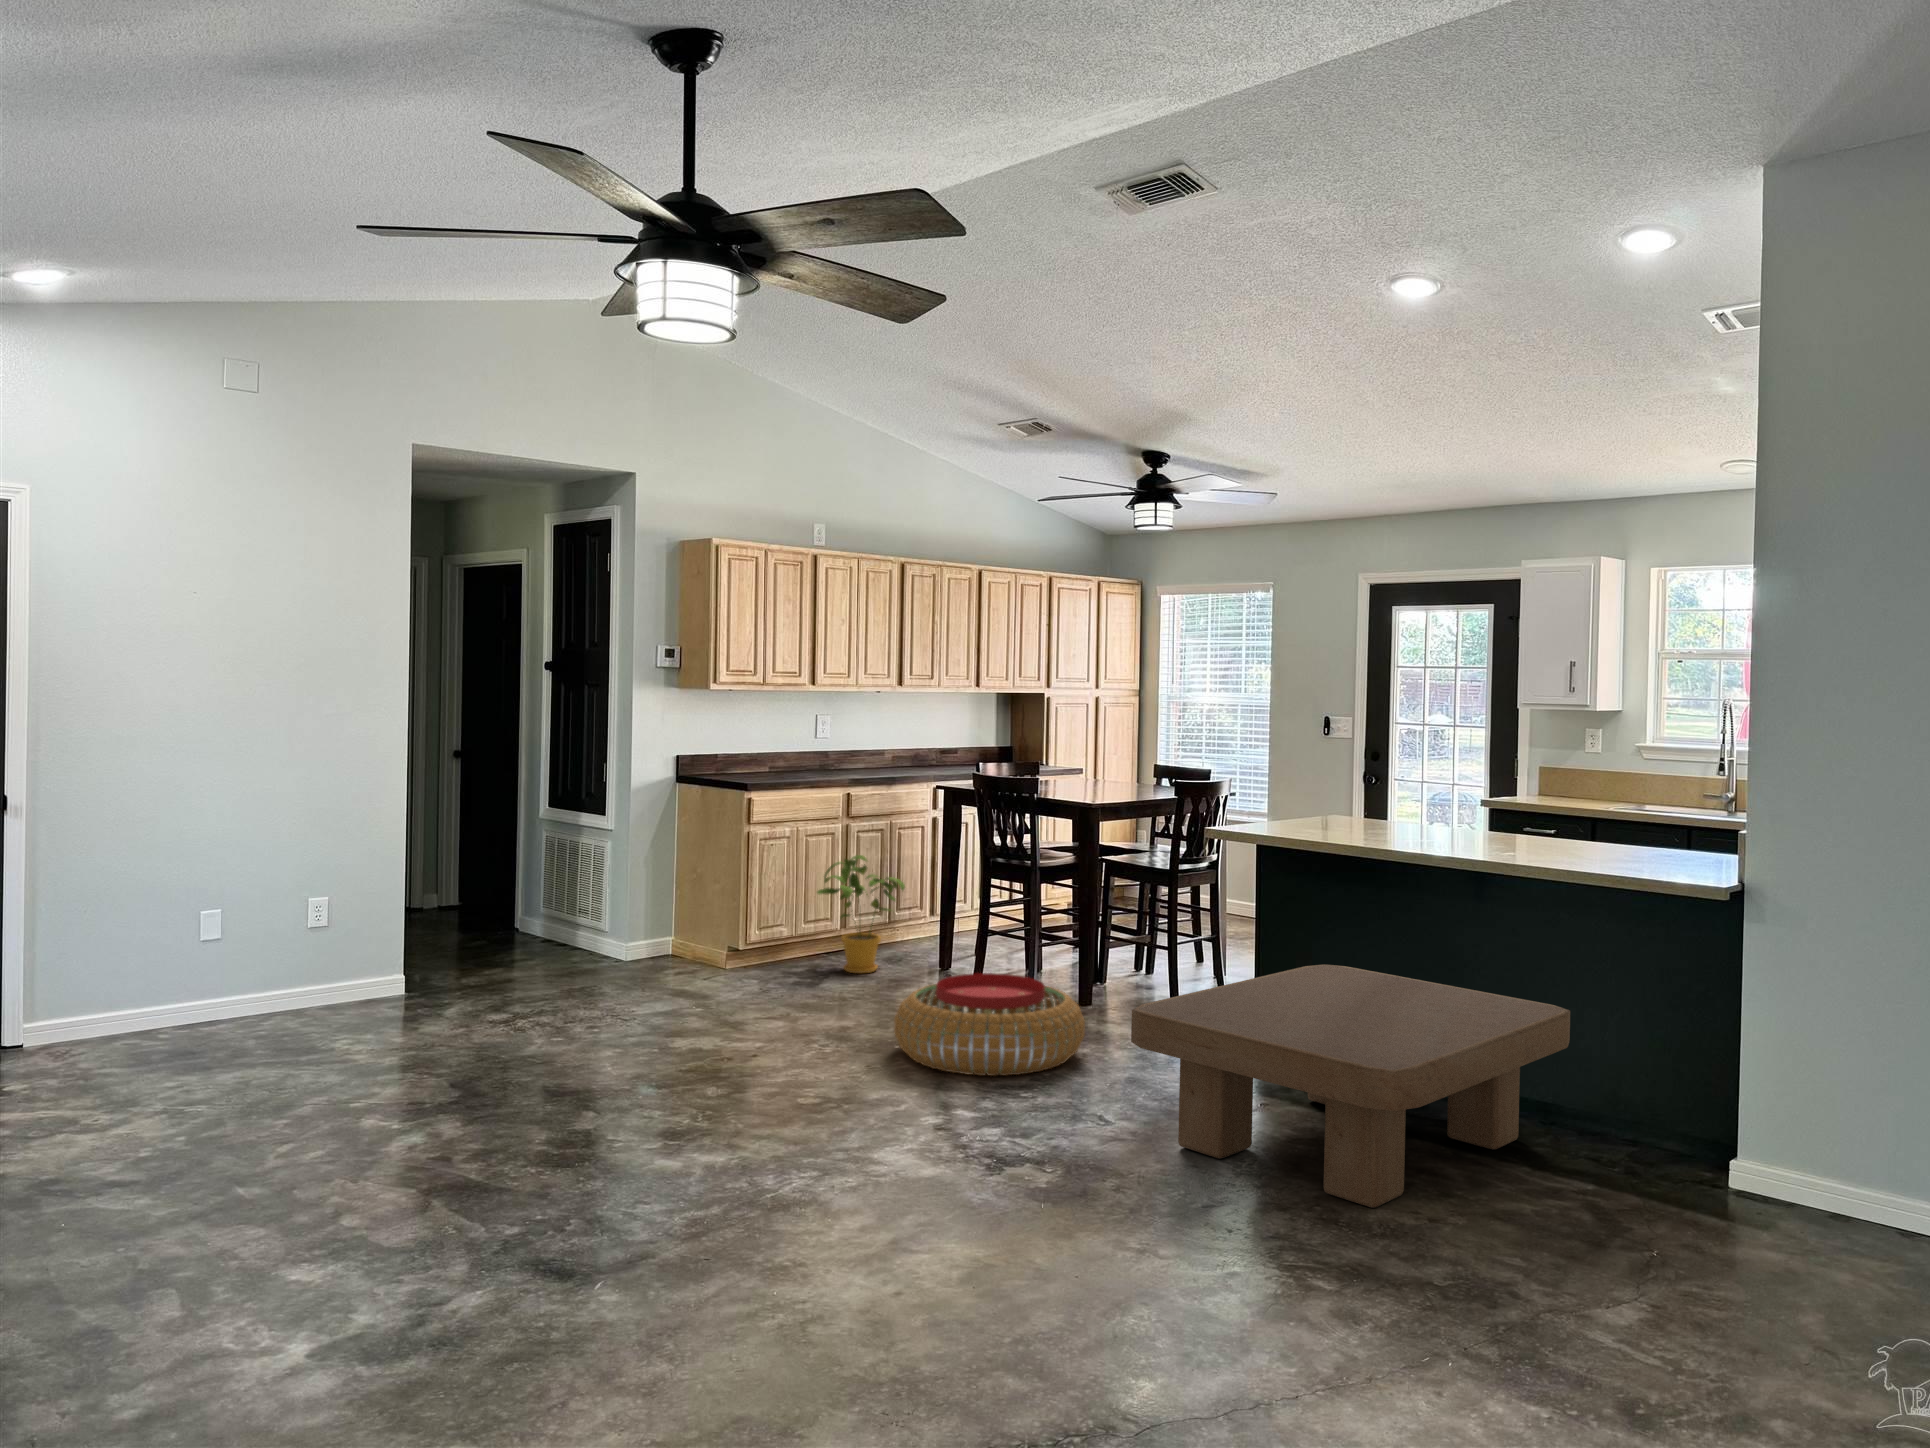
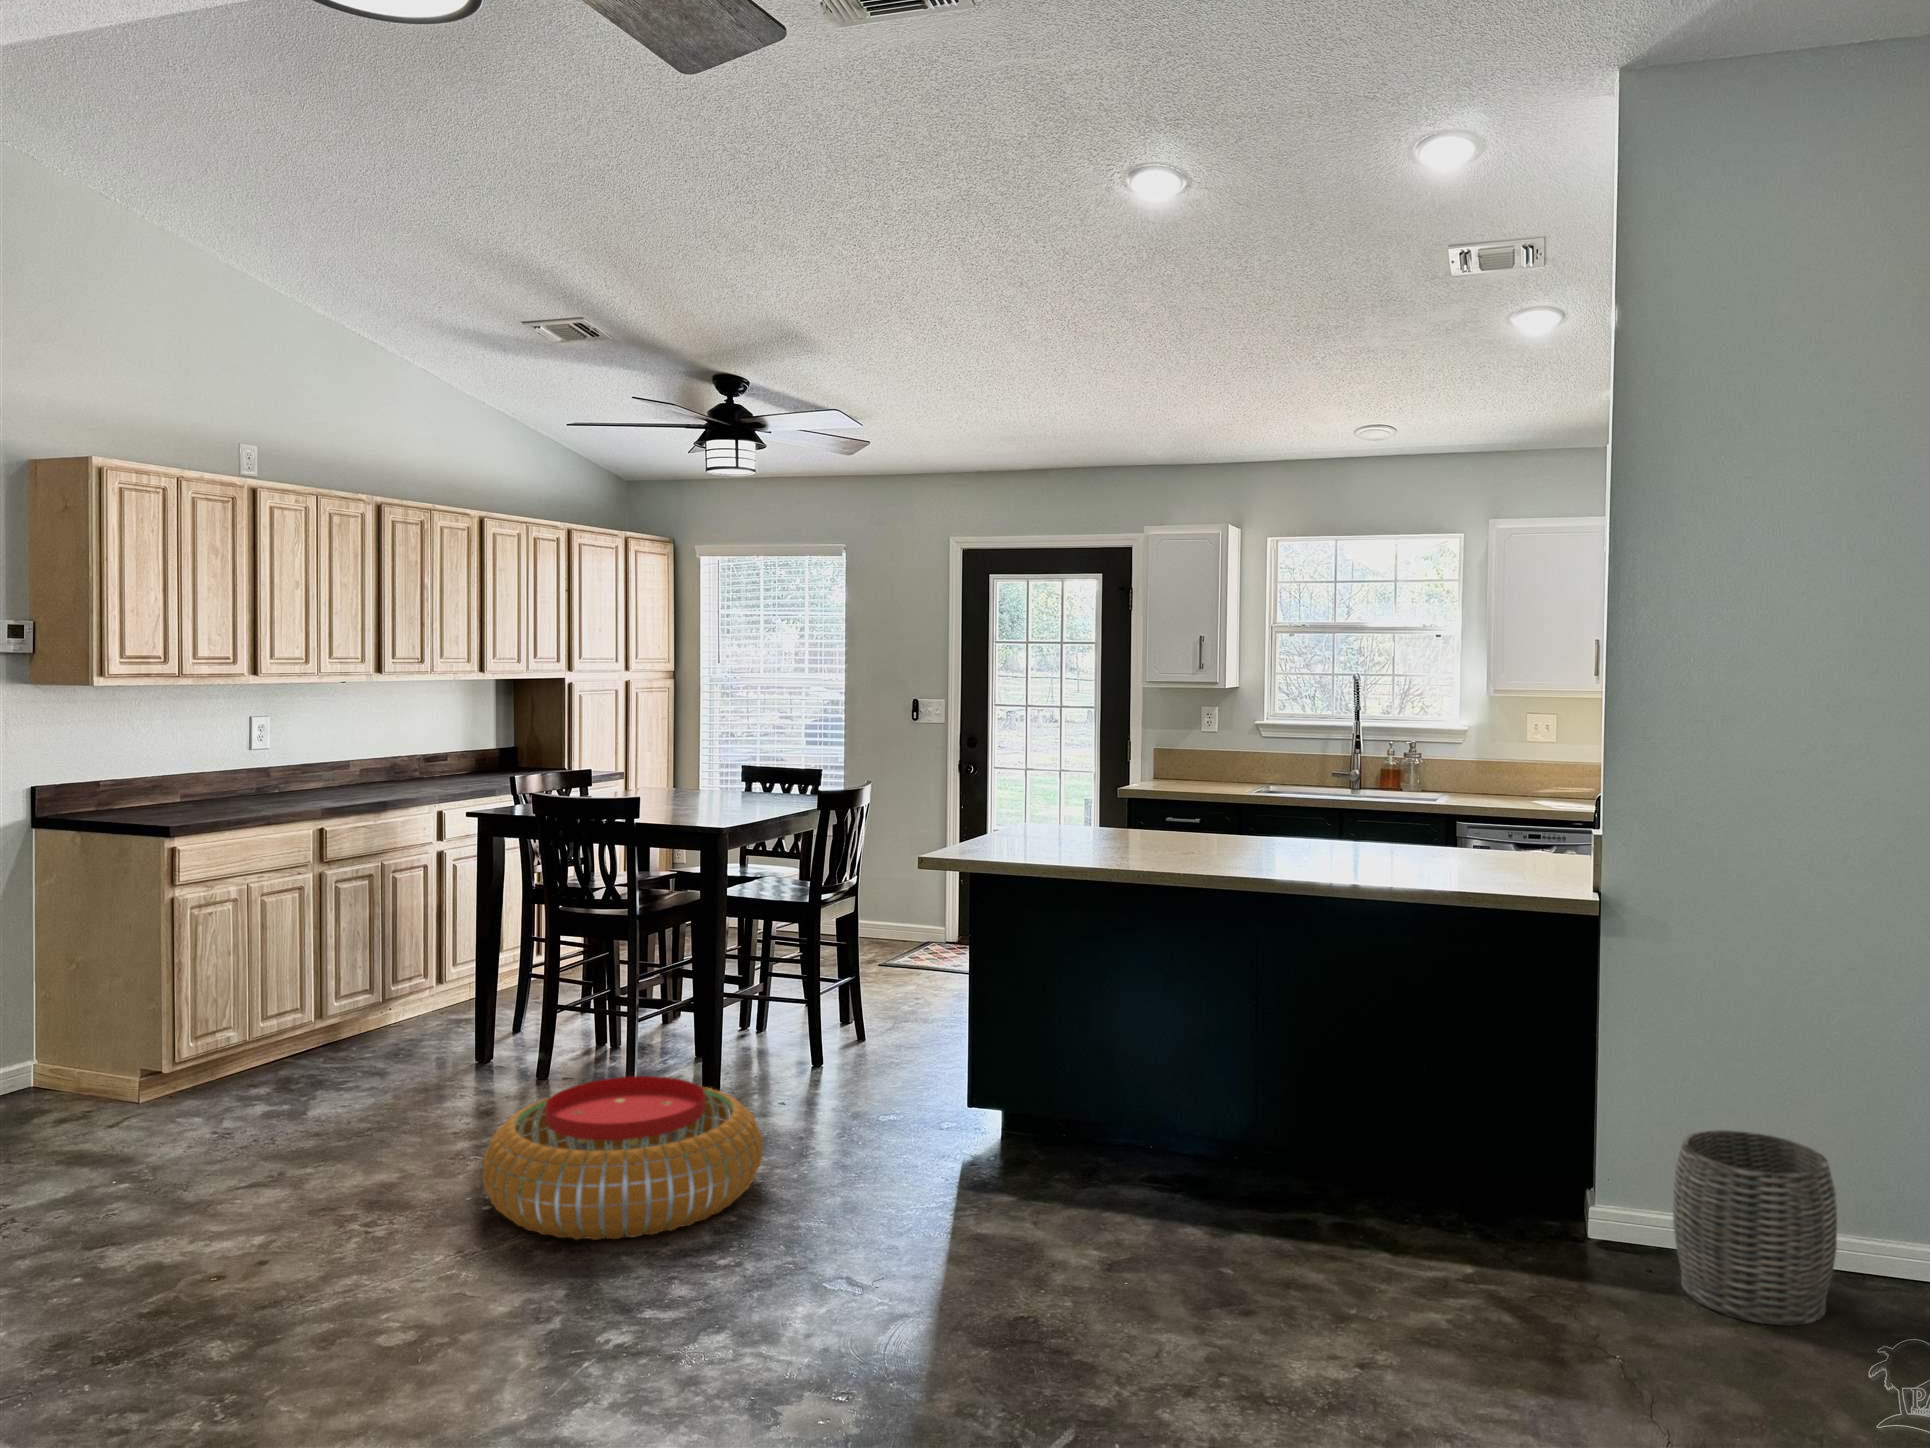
house plant: present [817,855,905,973] -> none [283,917,424,1084]
coffee table: present [1131,965,1570,1208] -> none [919,1018,1403,1364]
woven basket: none [1763,1098,1911,1266] -> present [1673,1130,1837,1325]

